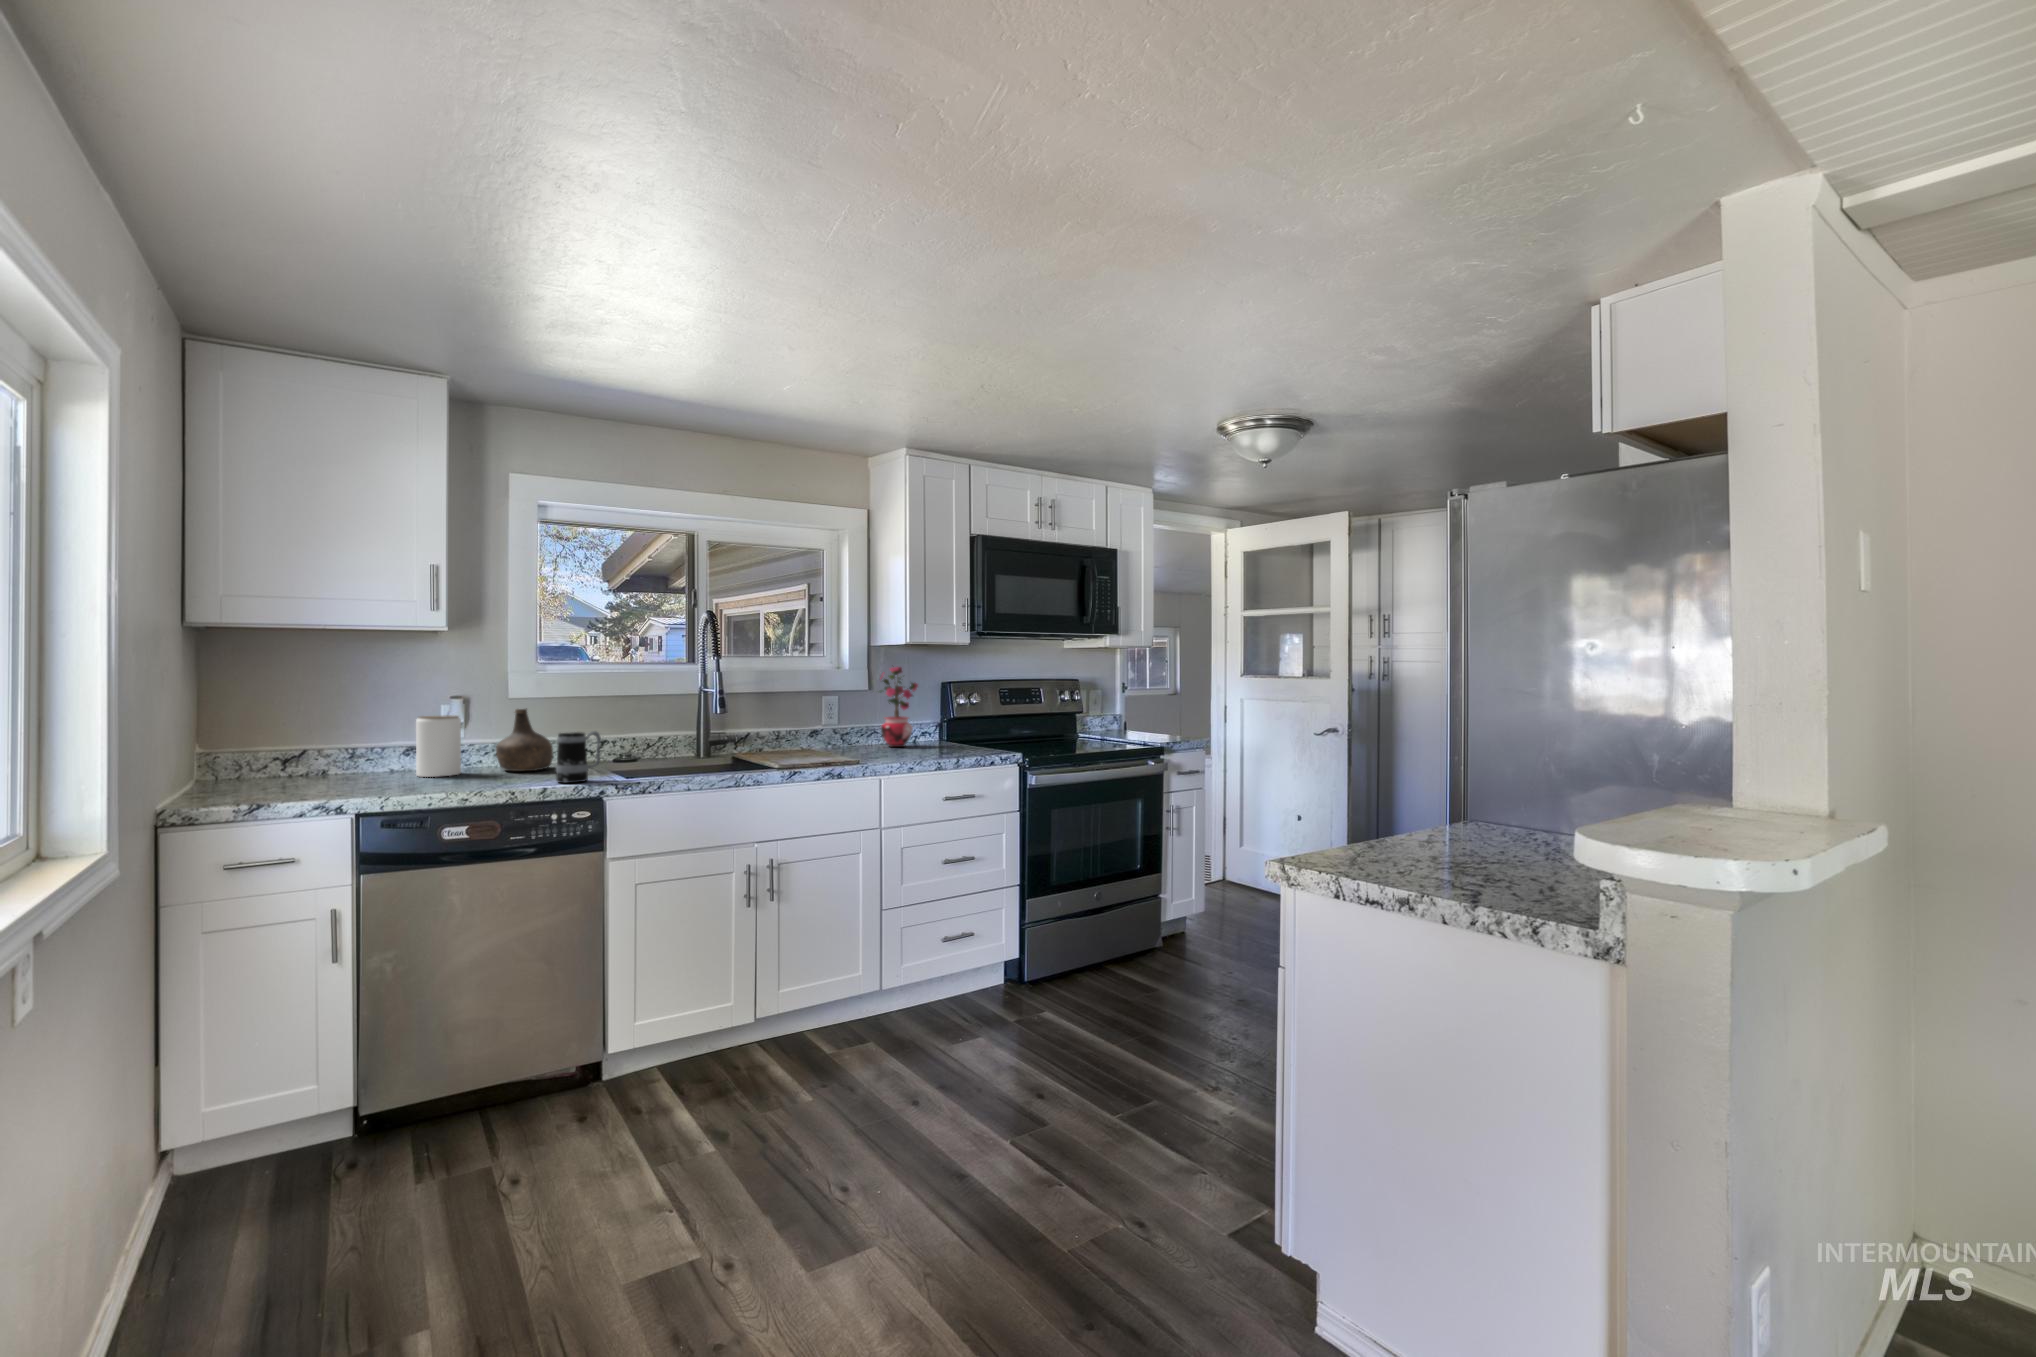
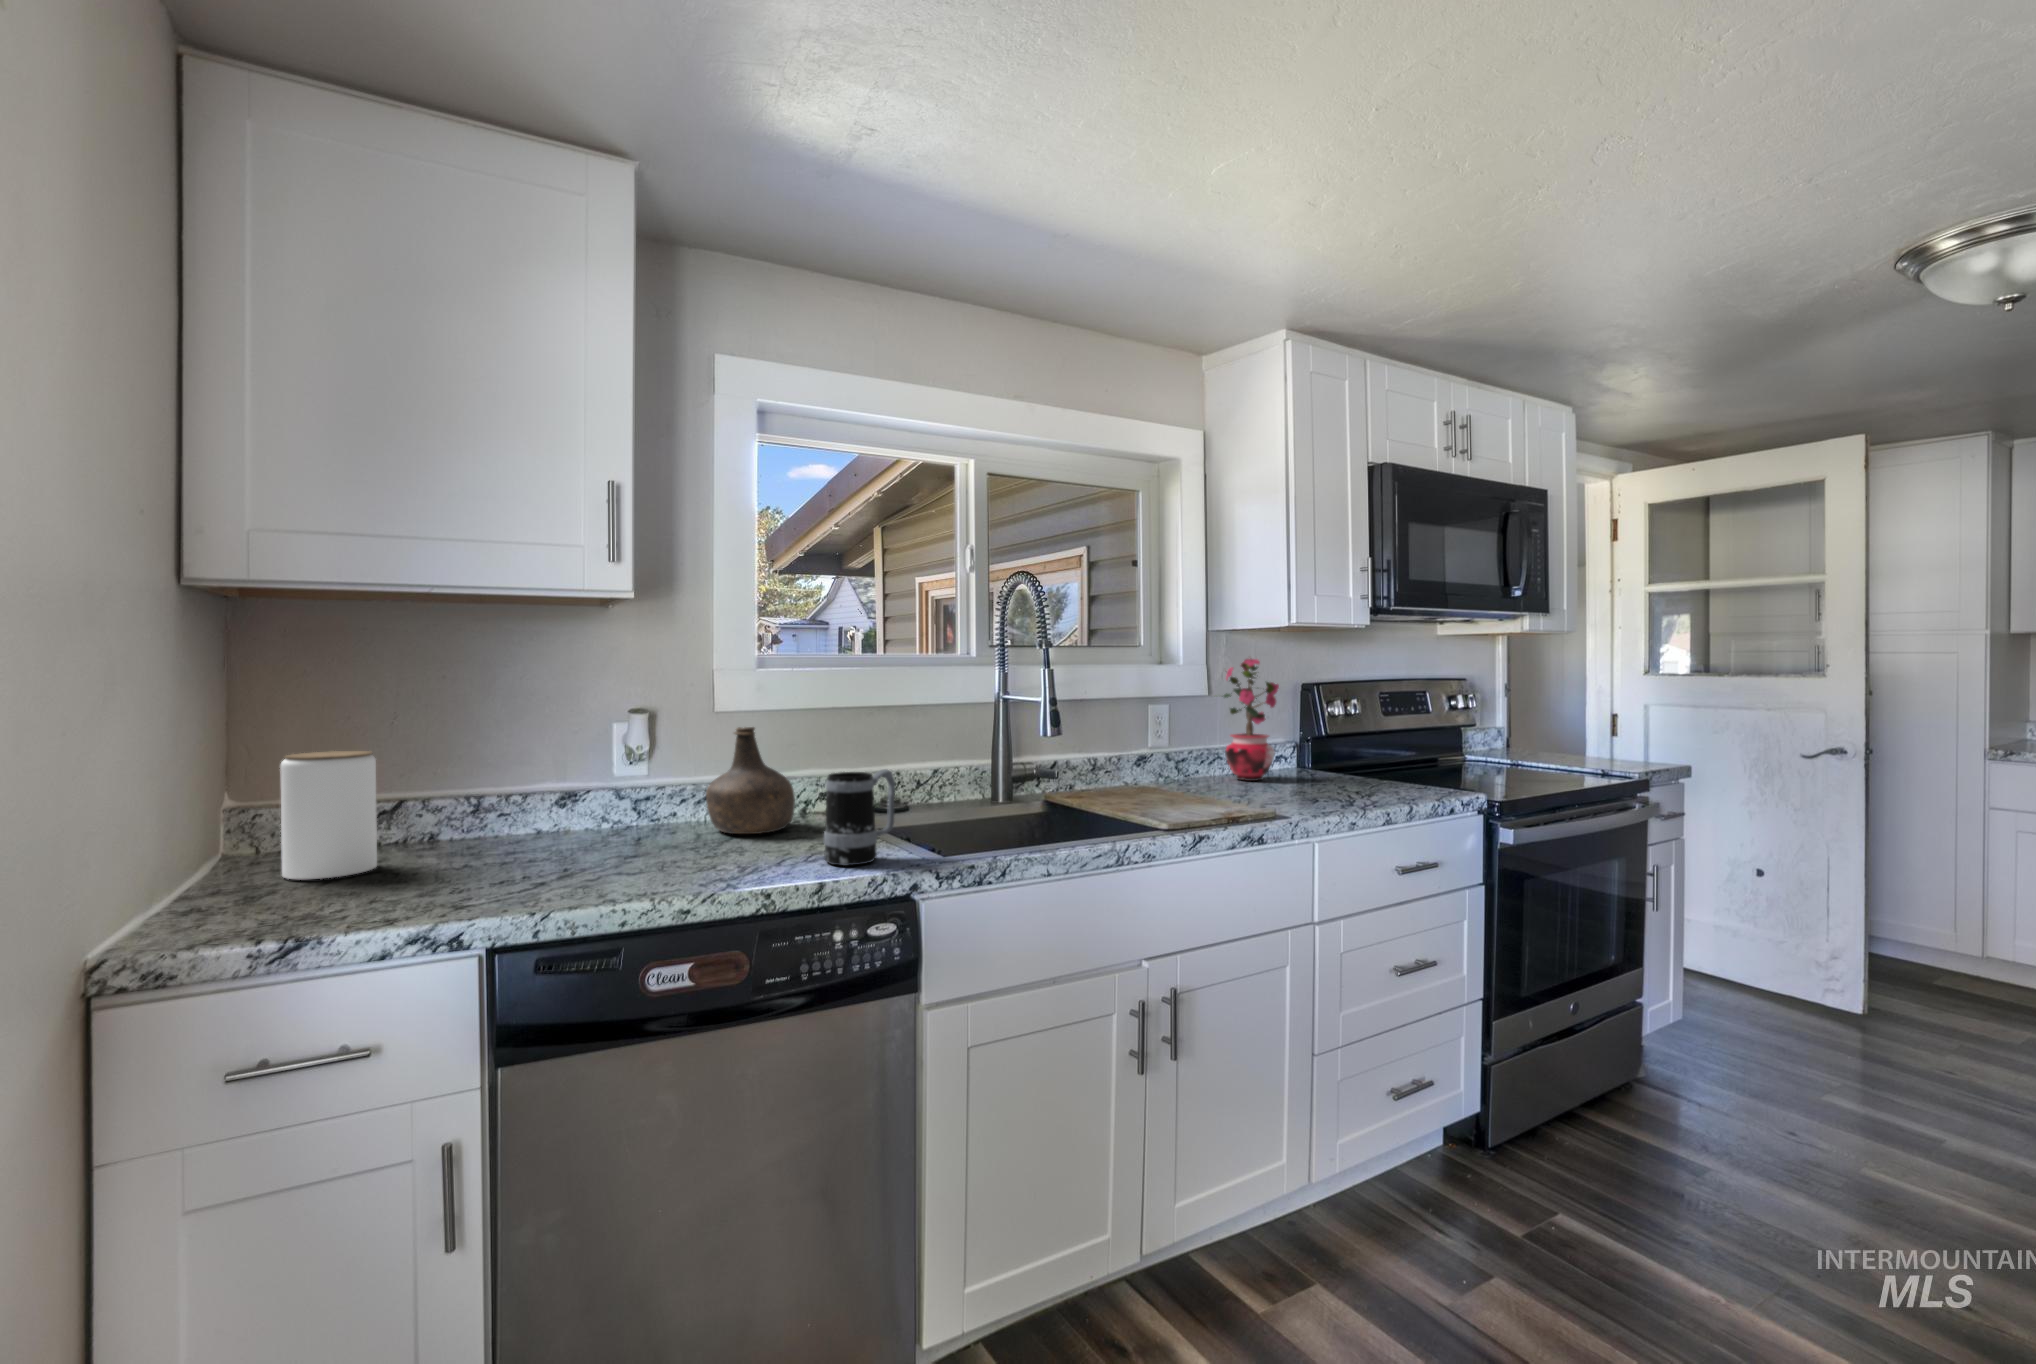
jar: present [416,715,461,777] -> present [280,751,377,879]

